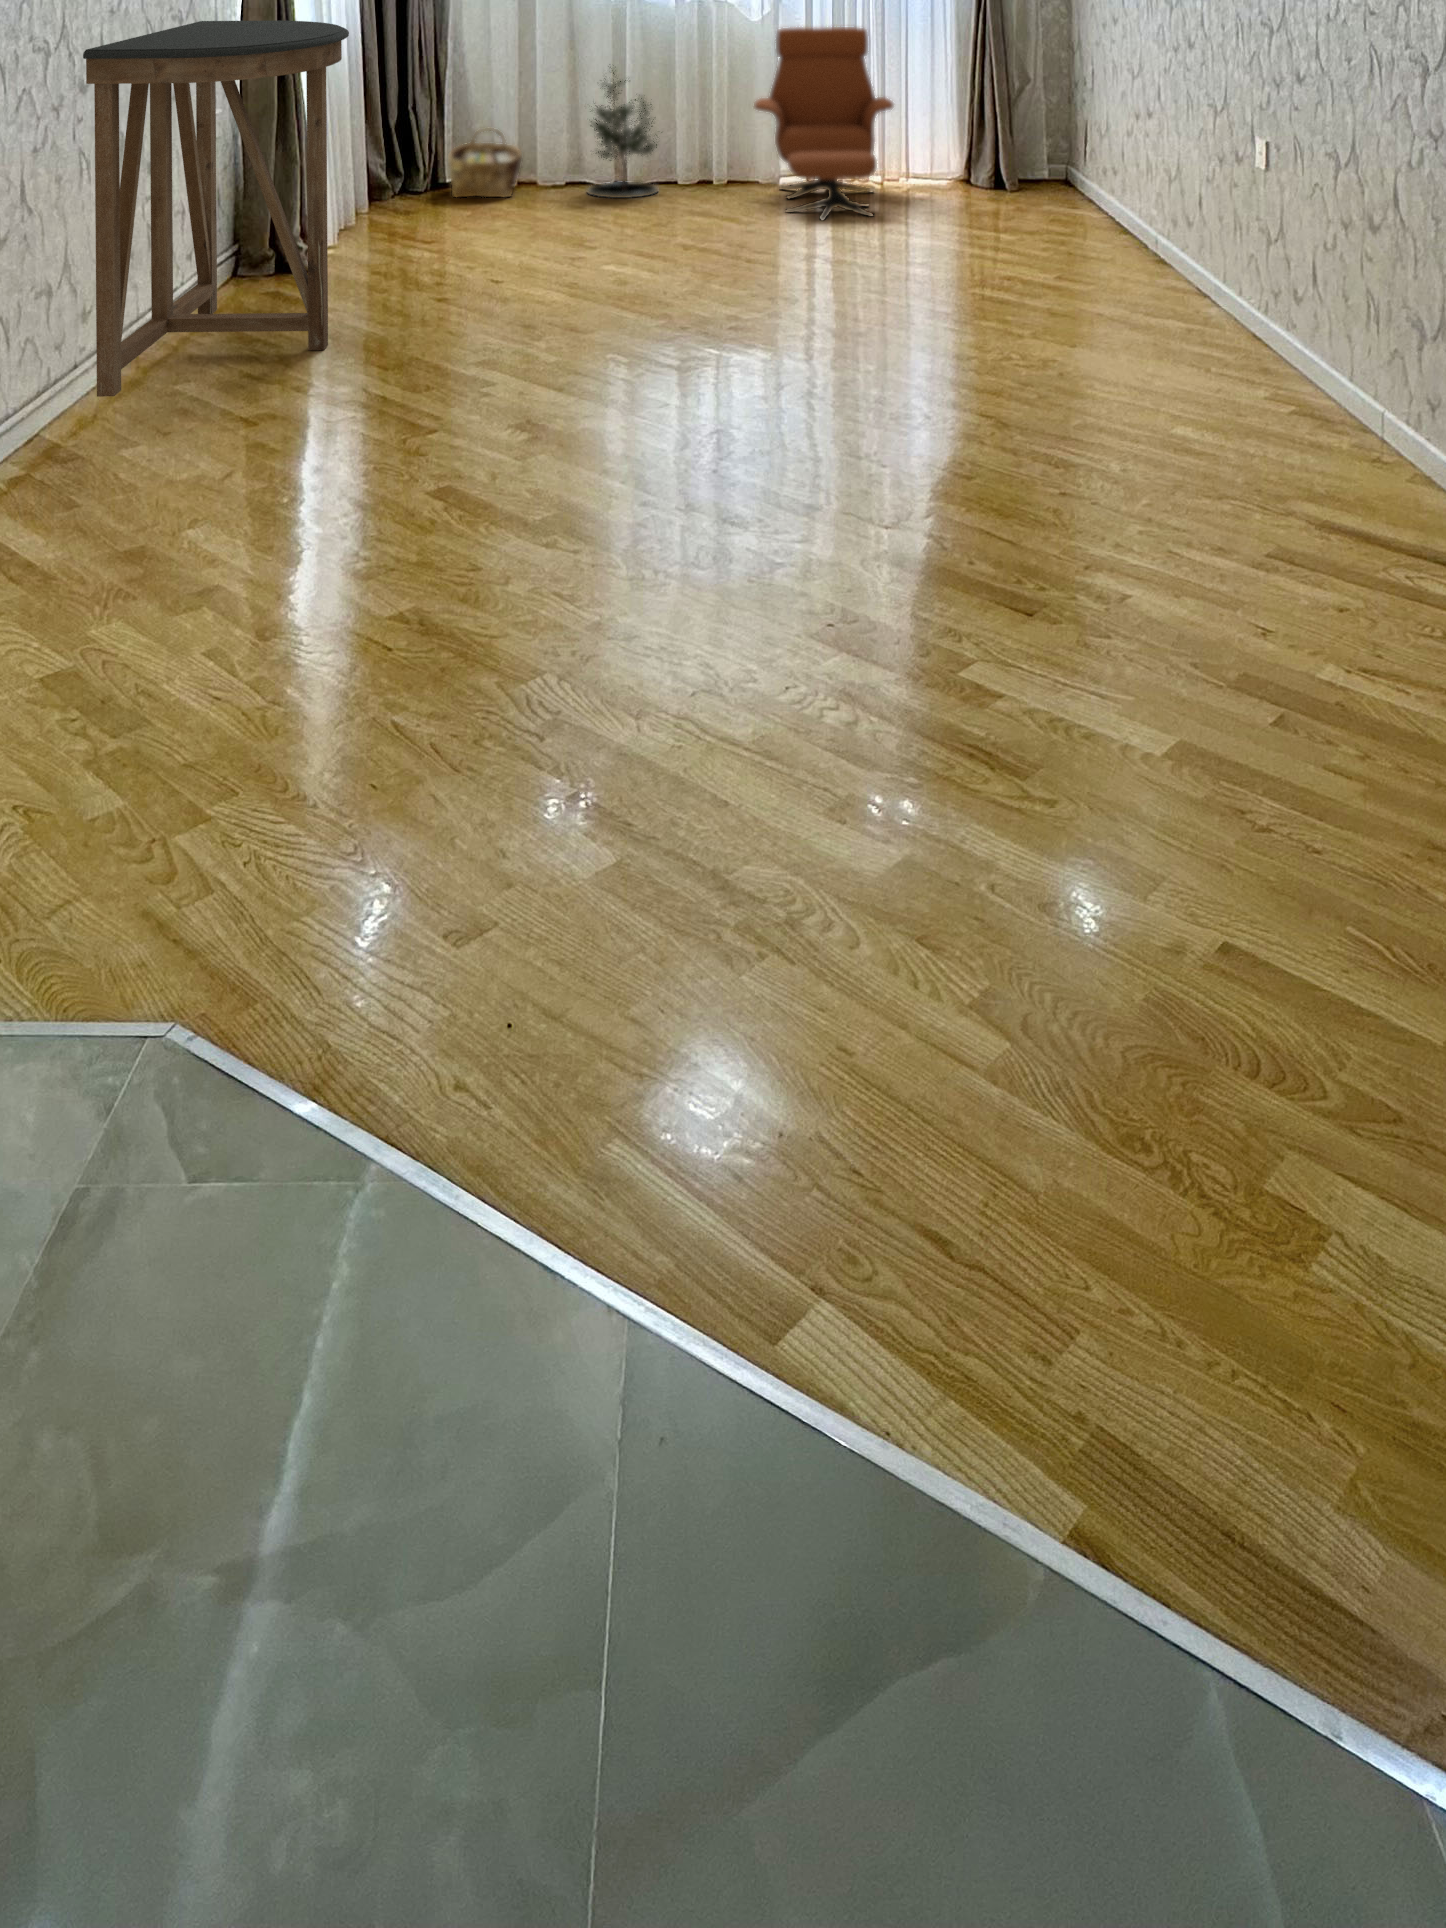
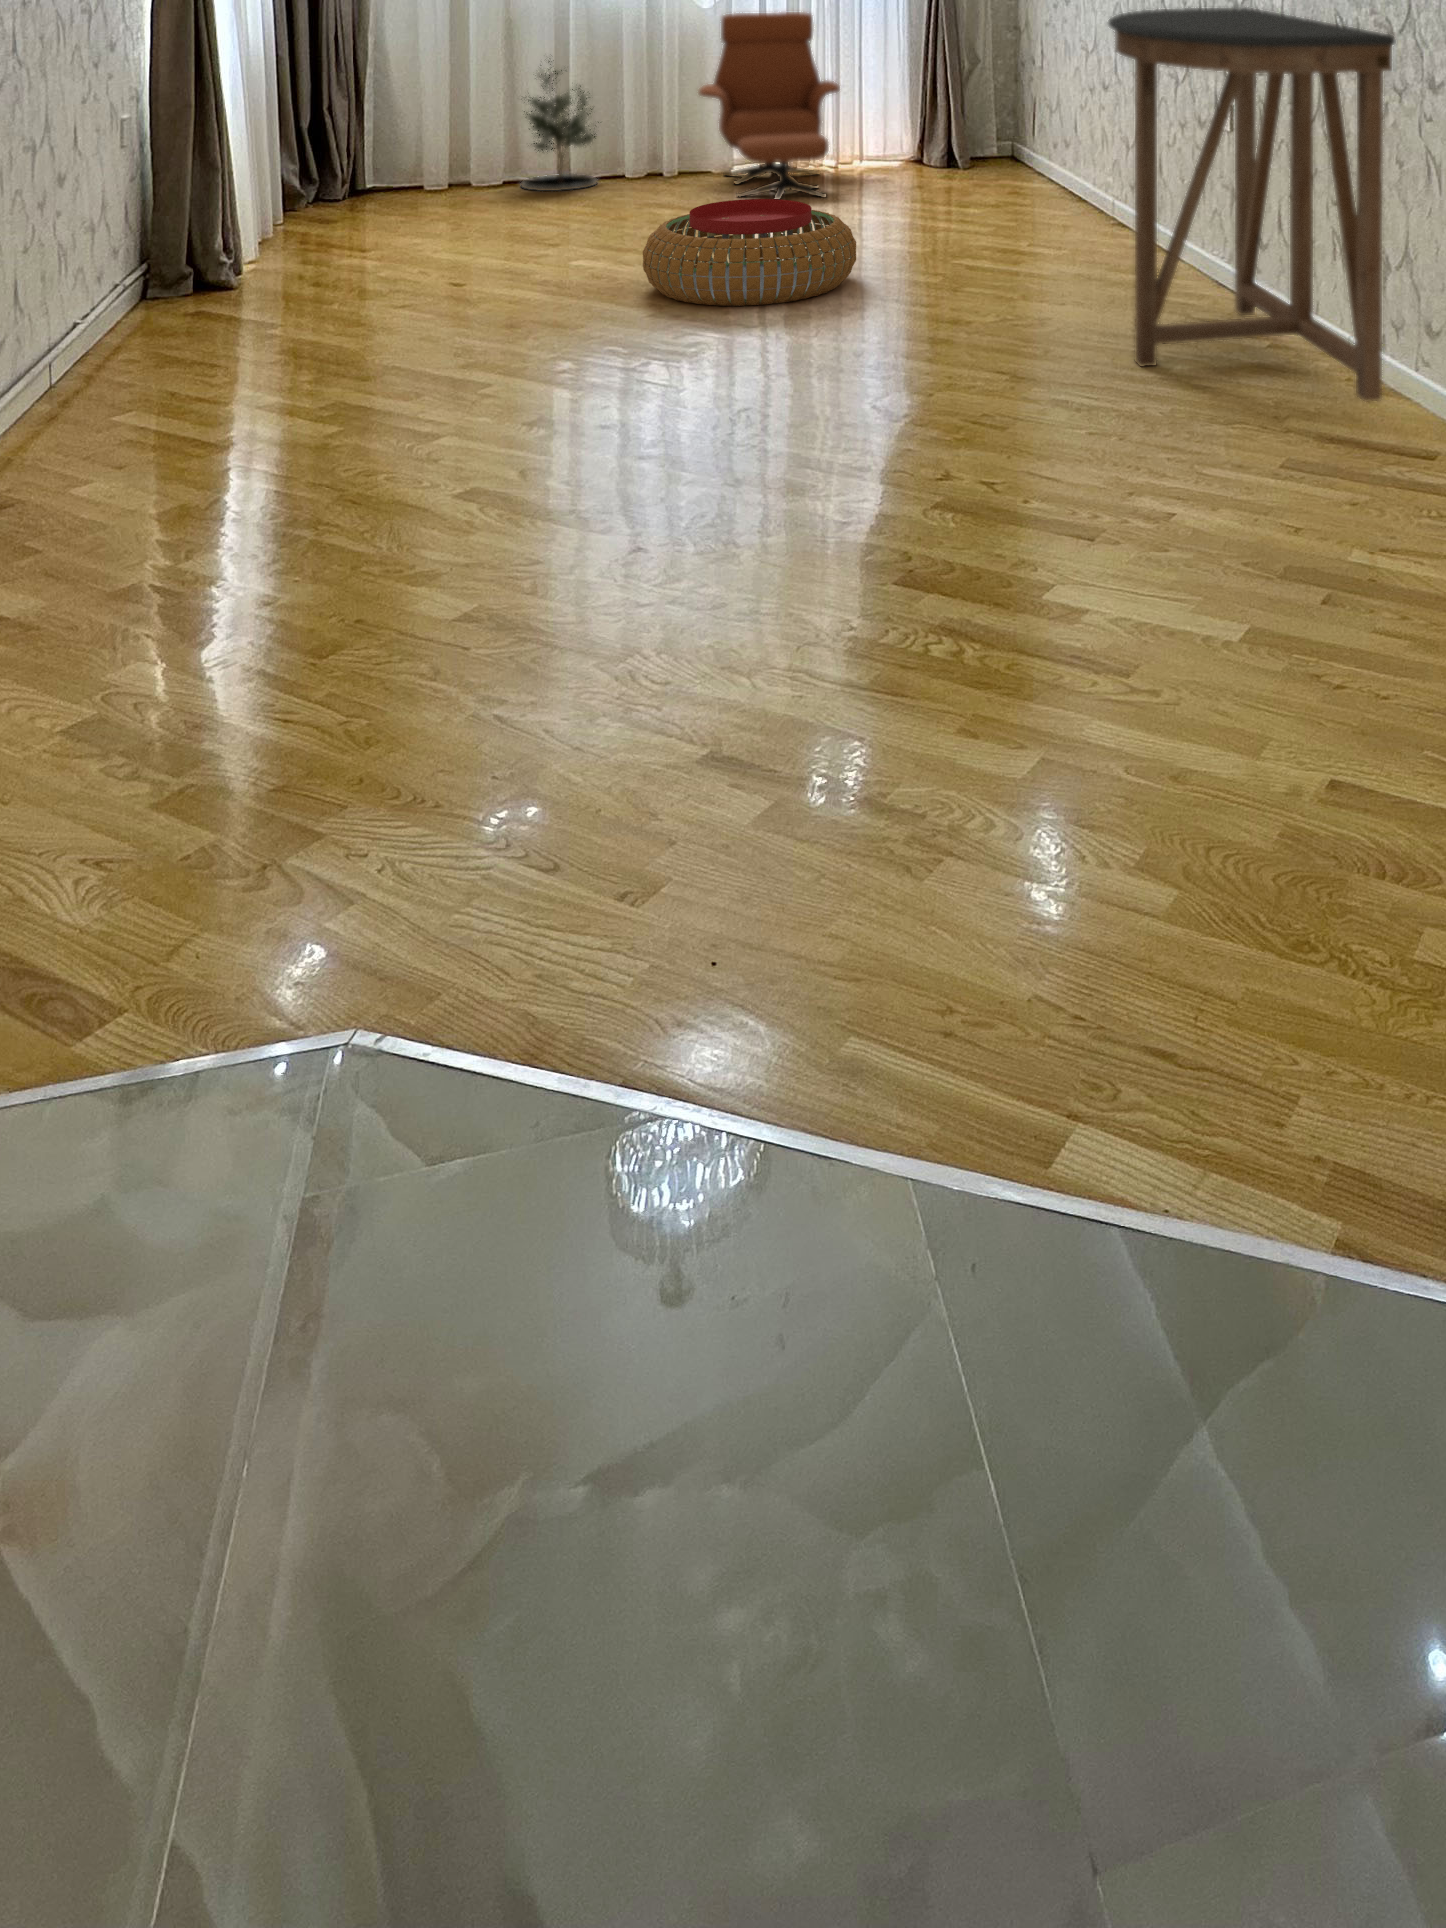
console table: present [83,21,349,397] -> present [1108,7,1395,401]
woven basket: present [448,128,522,197] -> none [366,123,449,198]
pouf: none [667,219,878,327] -> present [643,199,856,306]

